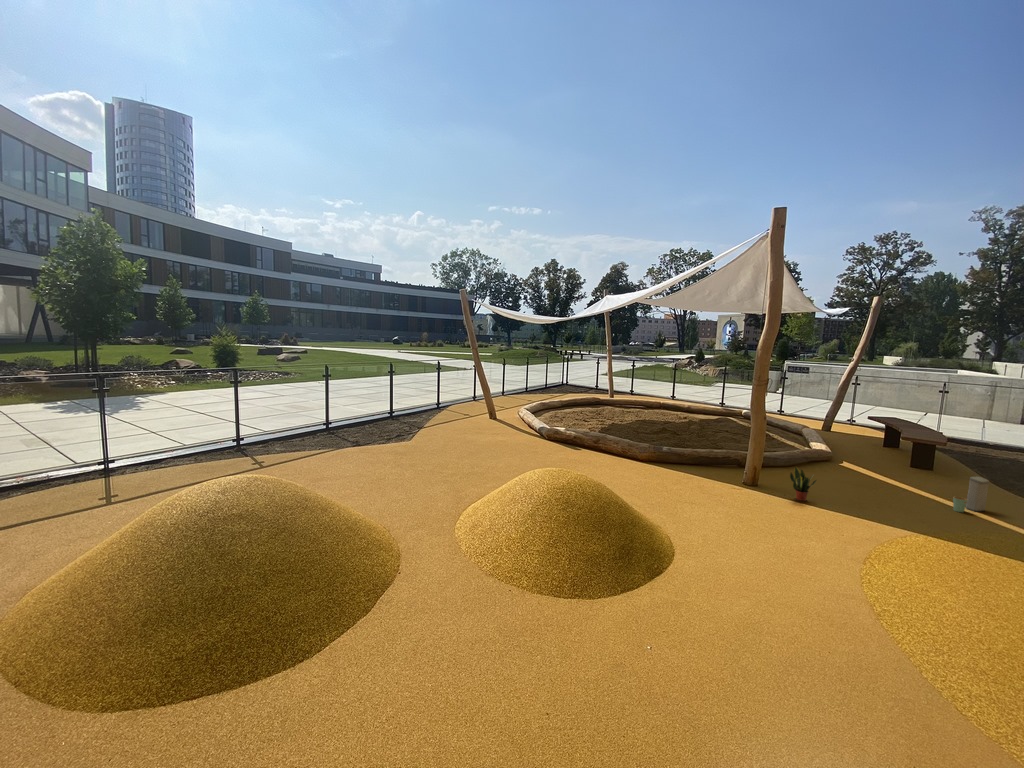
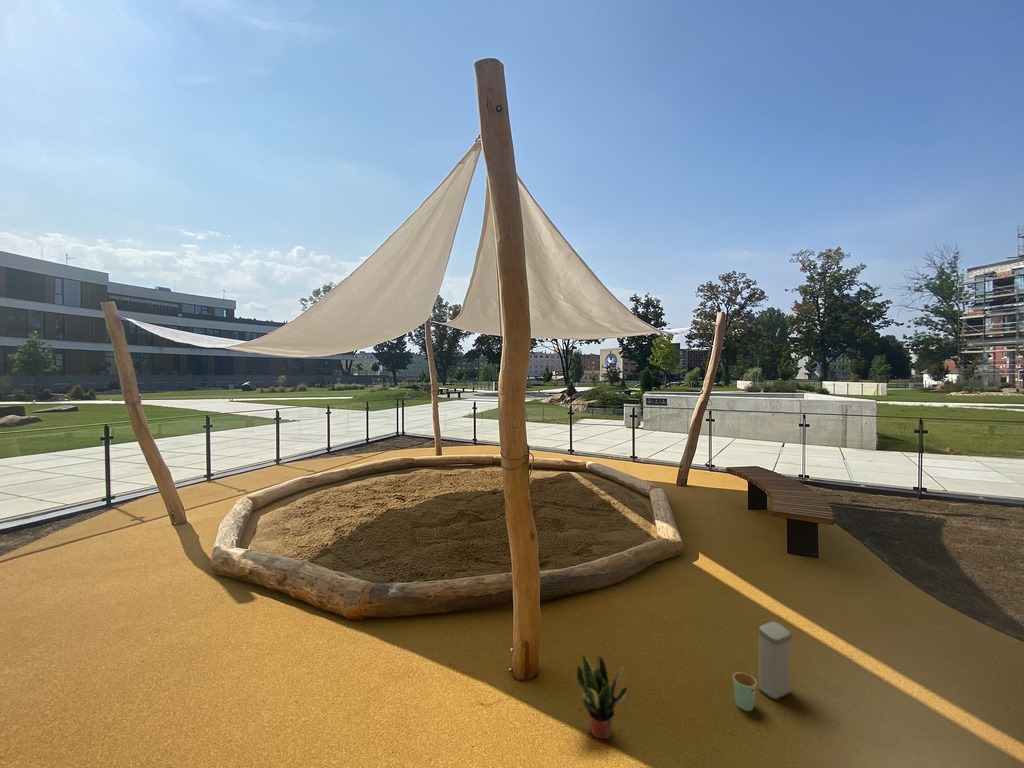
trash can: present [953,477,989,512] -> present [733,622,791,711]

